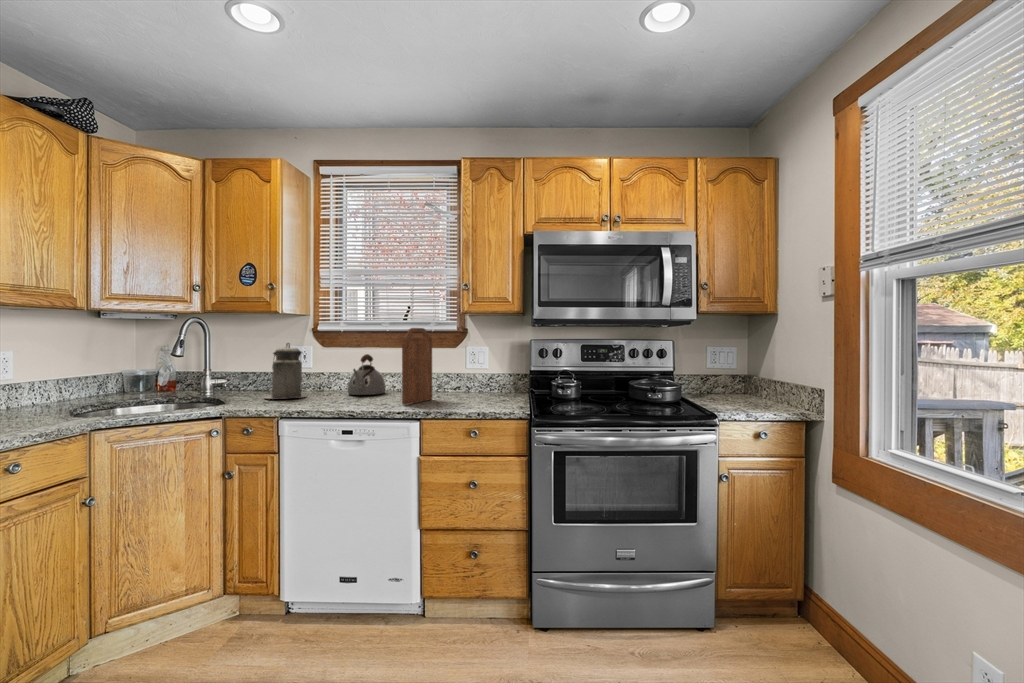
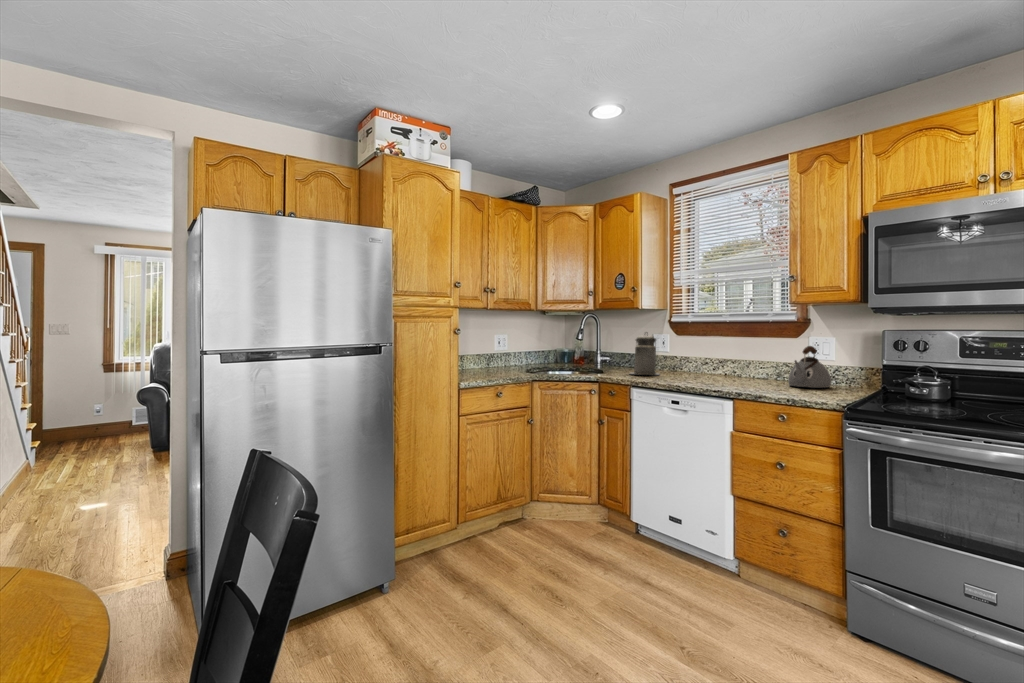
cutting board: present [402,328,432,405] -> none [725,319,761,387]
kettle: present [348,354,386,395] -> present [788,346,831,388]

